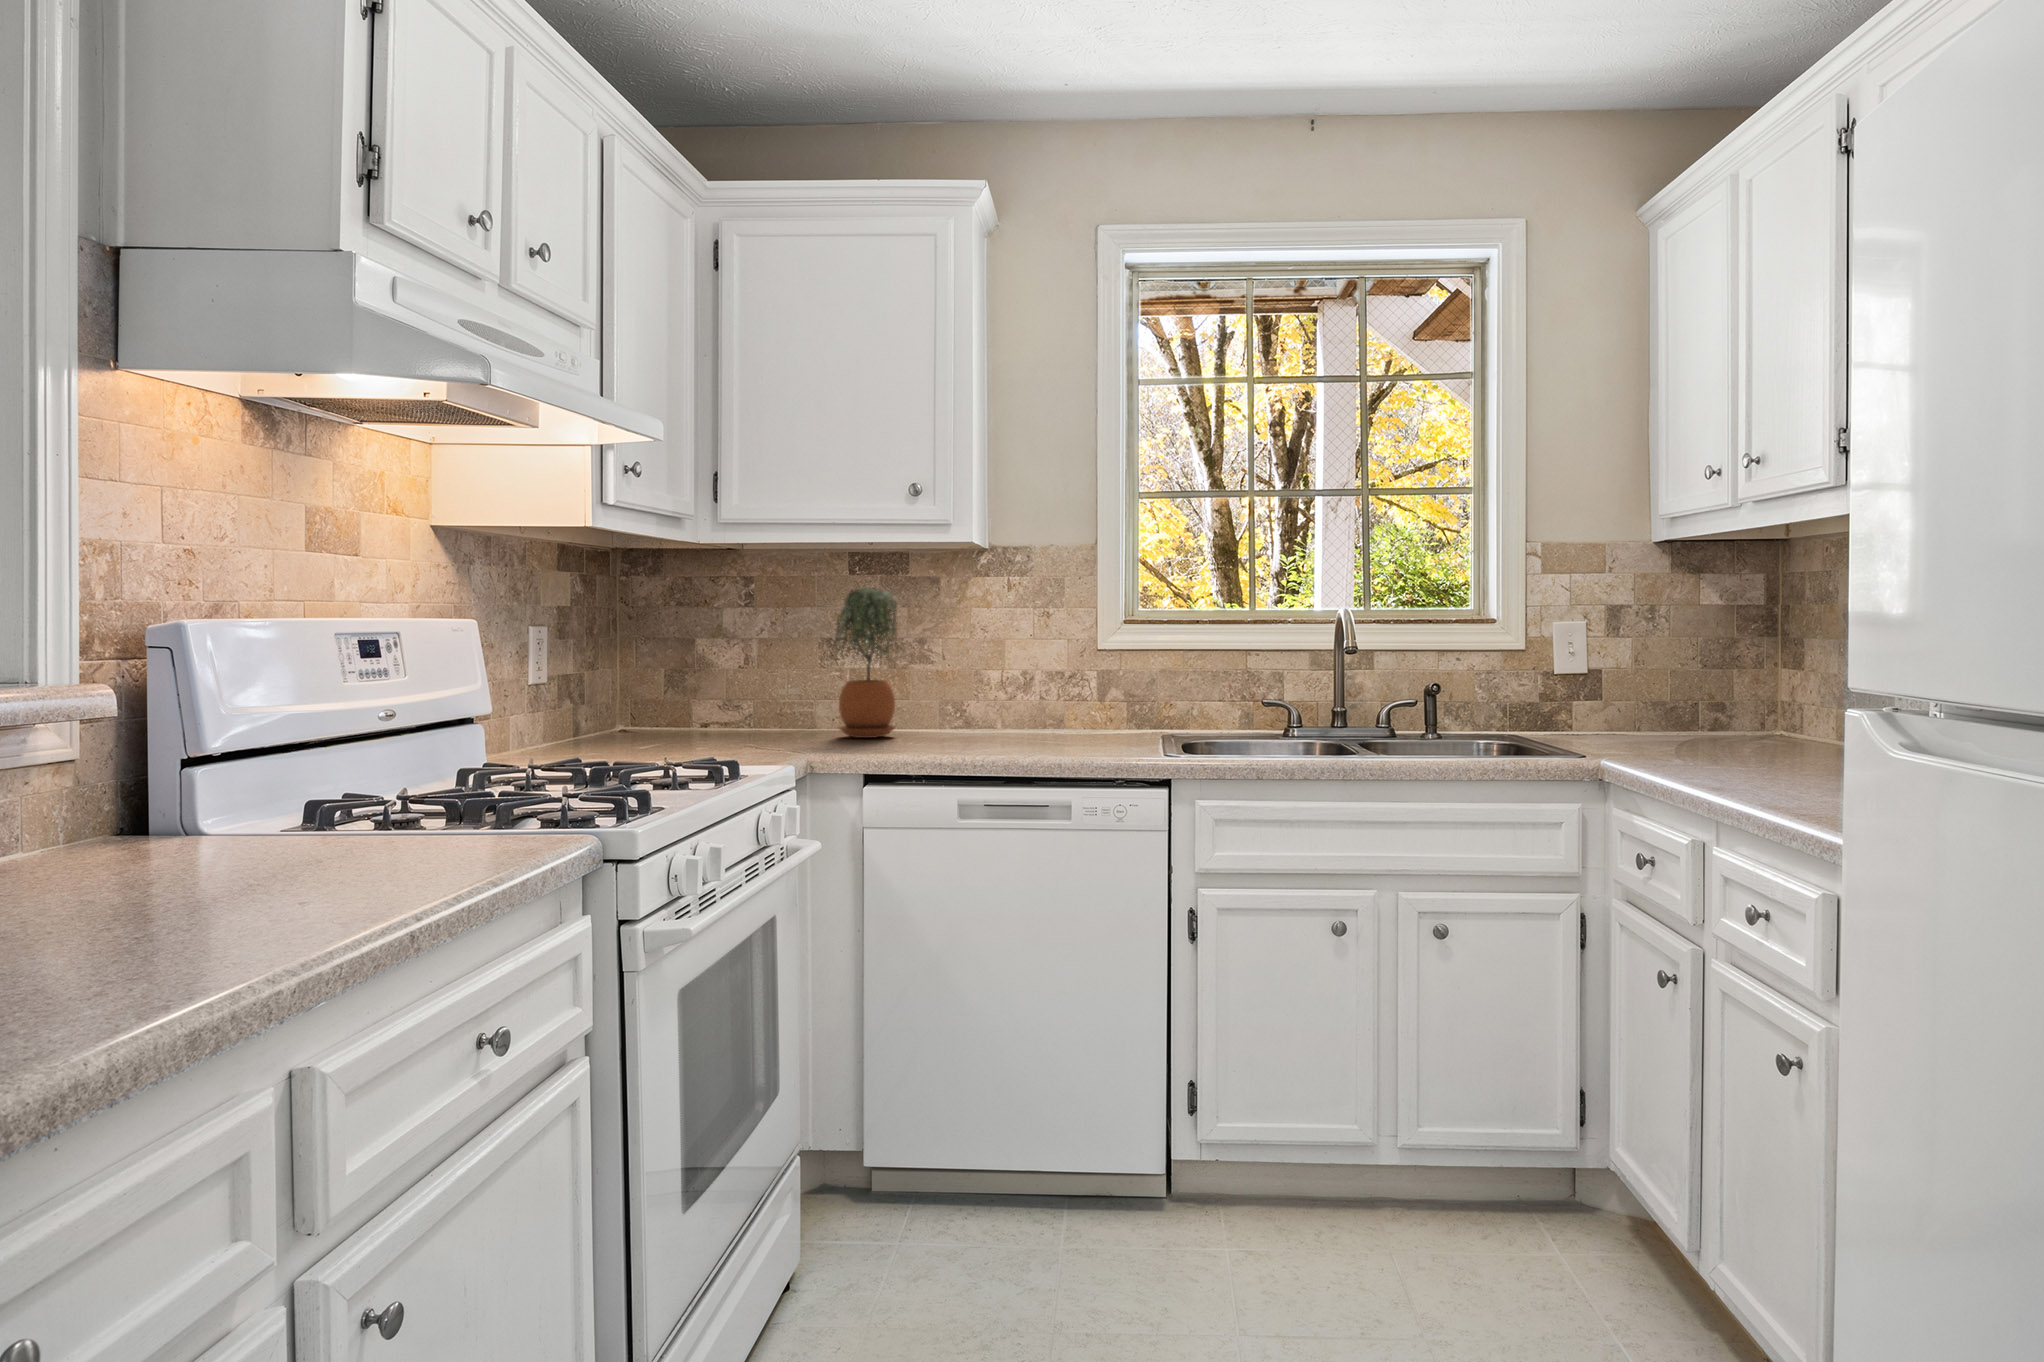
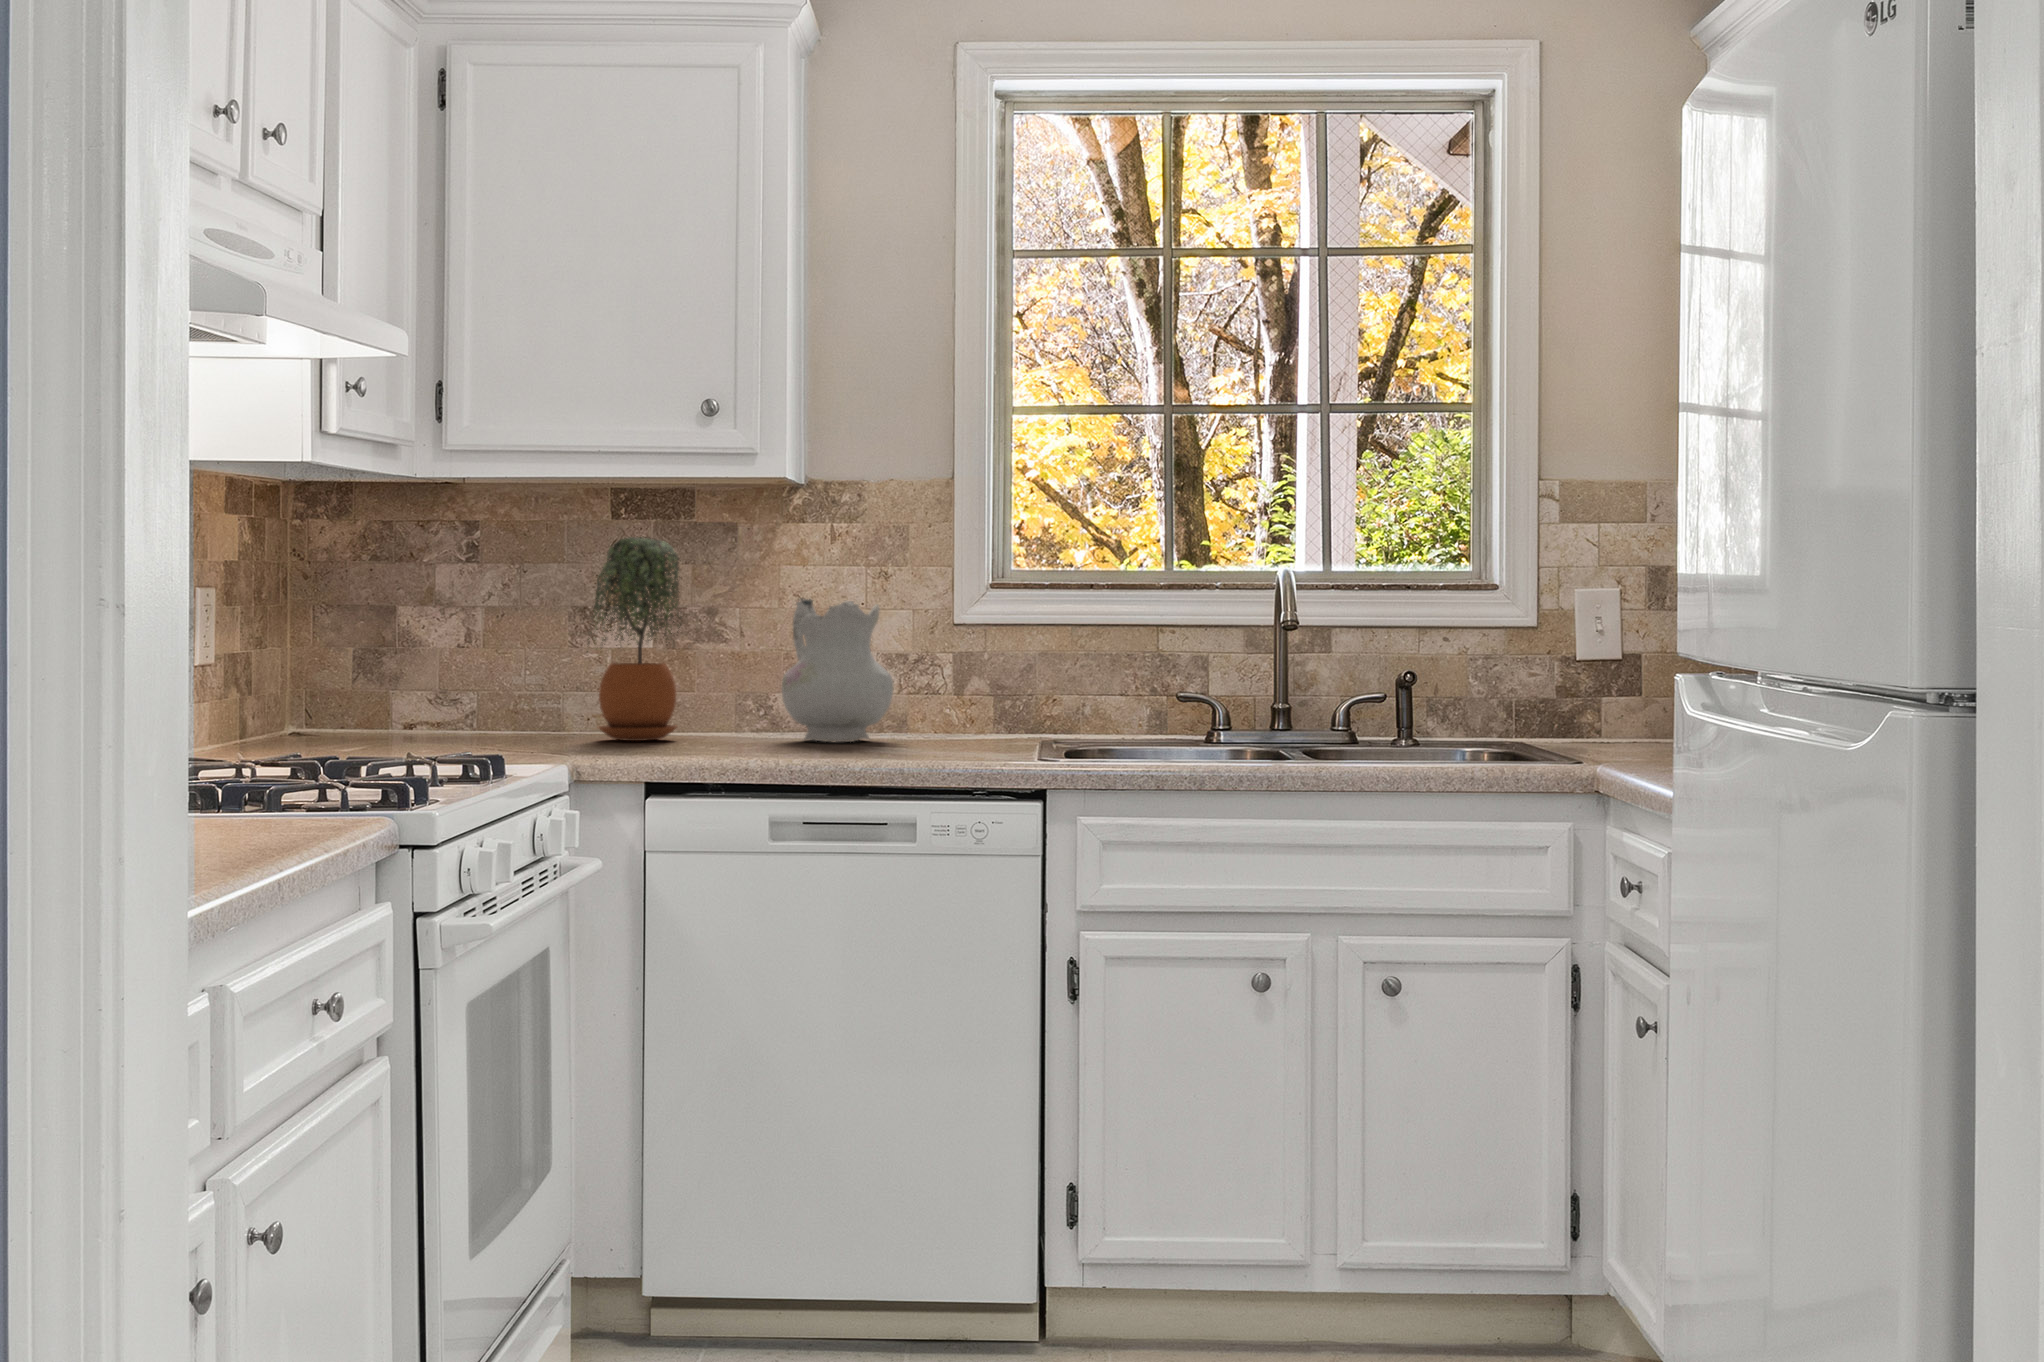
ceramic pitcher: none [972,632,1054,739] -> present [781,598,894,742]

